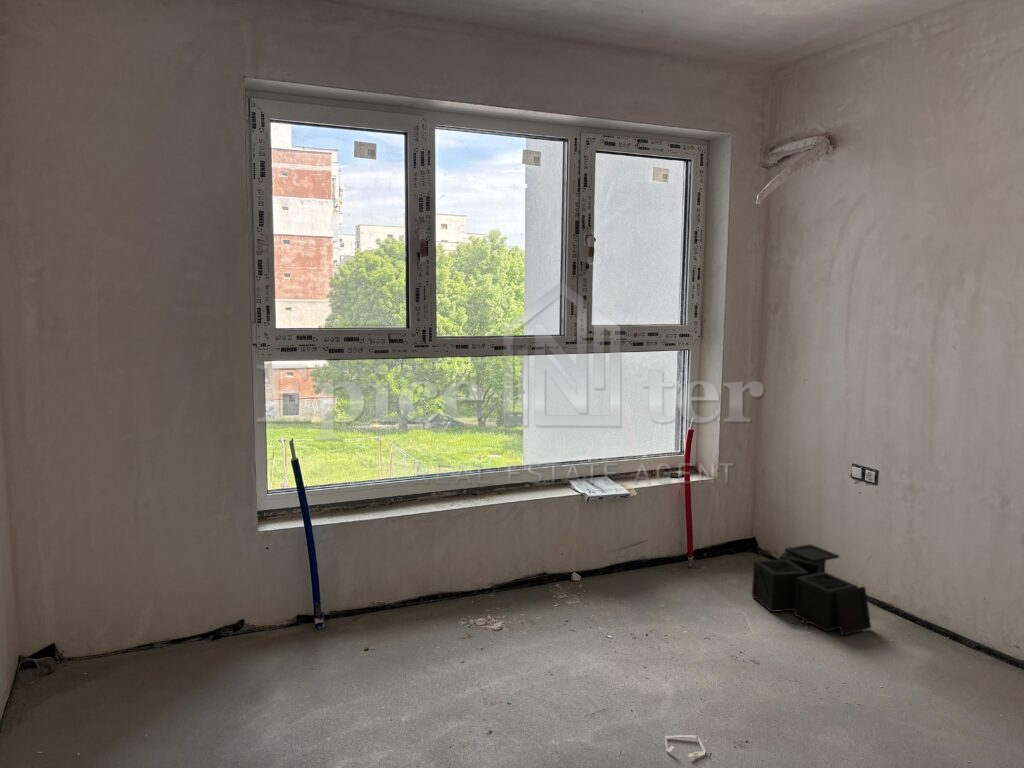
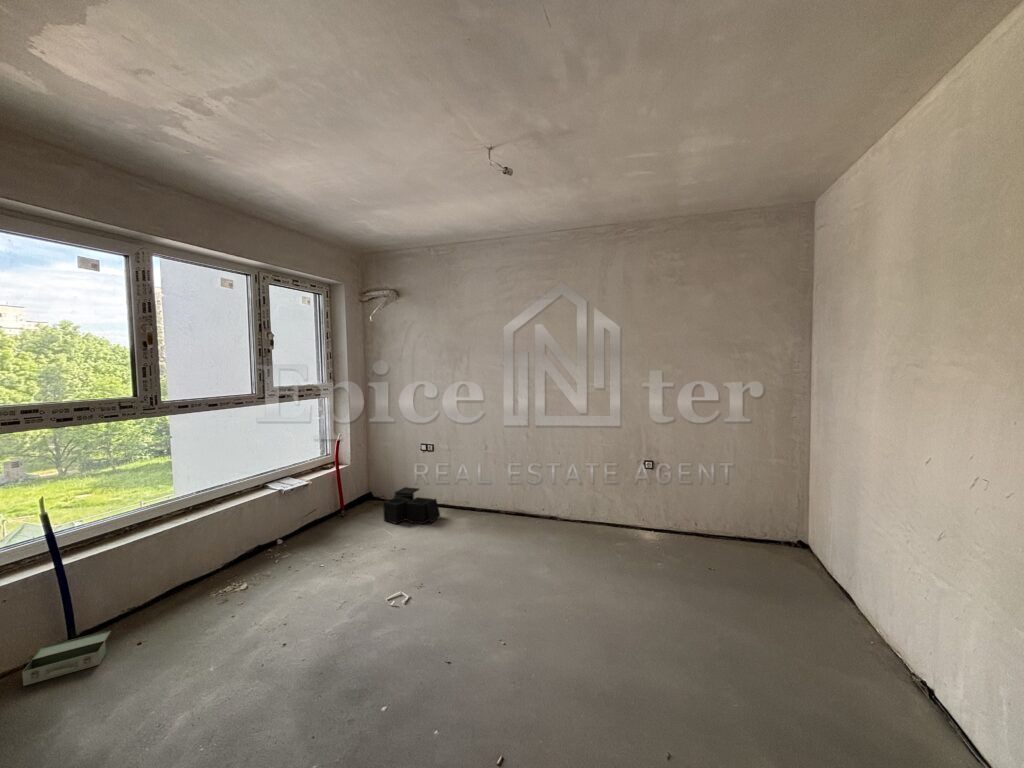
toolbox: none [266,614,346,661] -> present [22,630,111,686]

